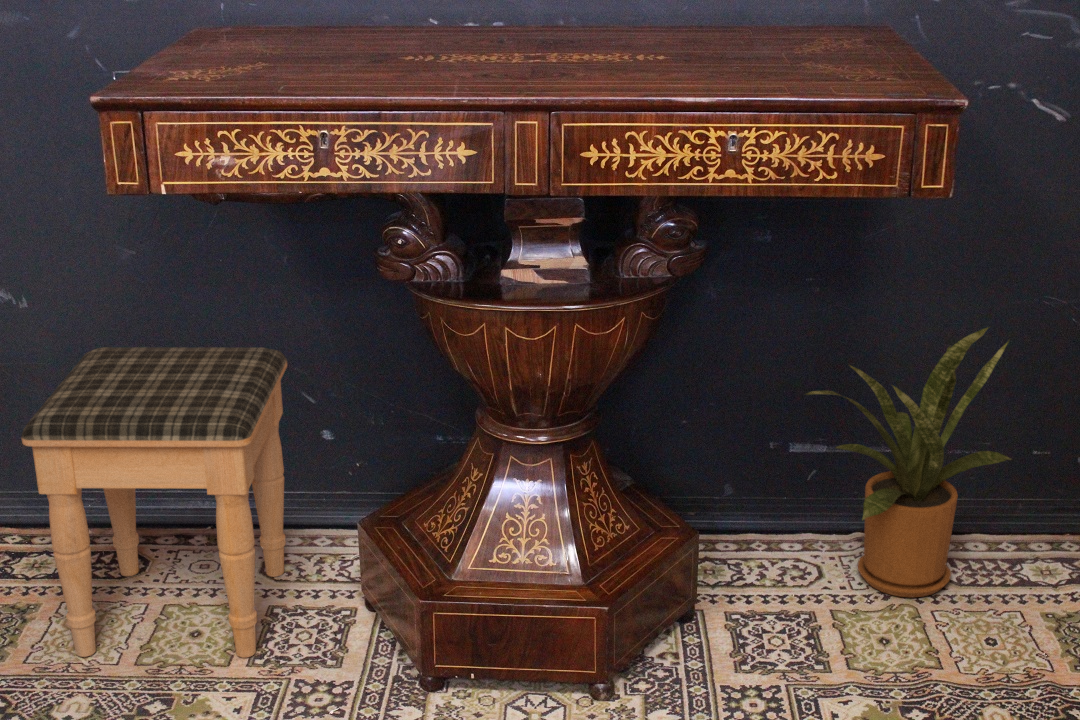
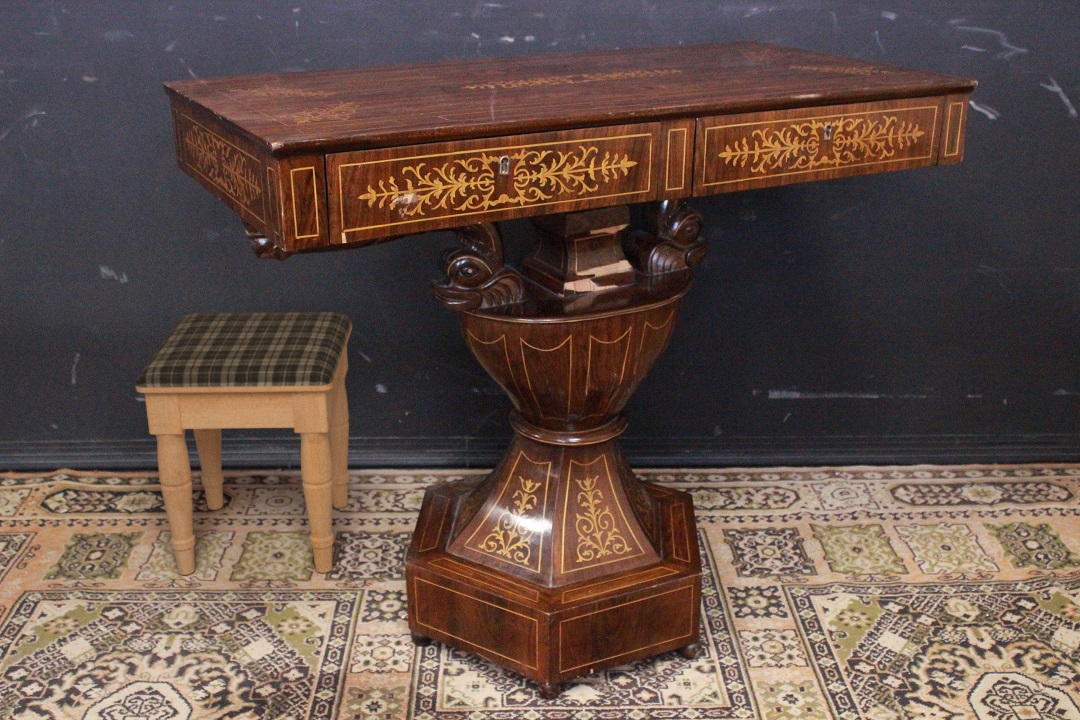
house plant: present [807,328,1011,598] -> none [788,289,958,515]

